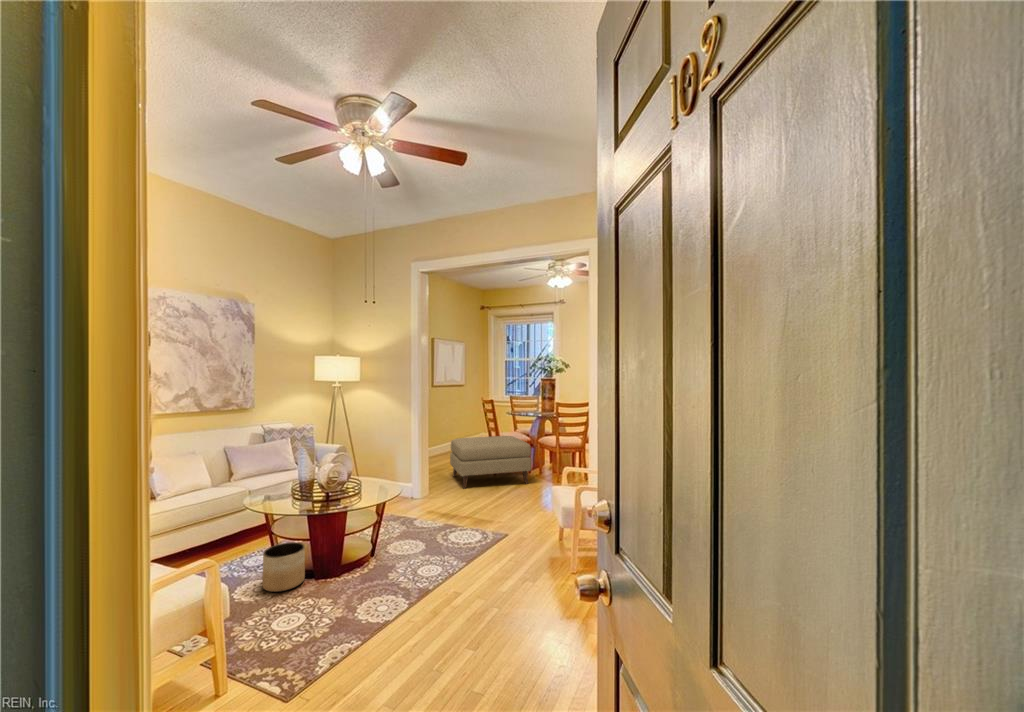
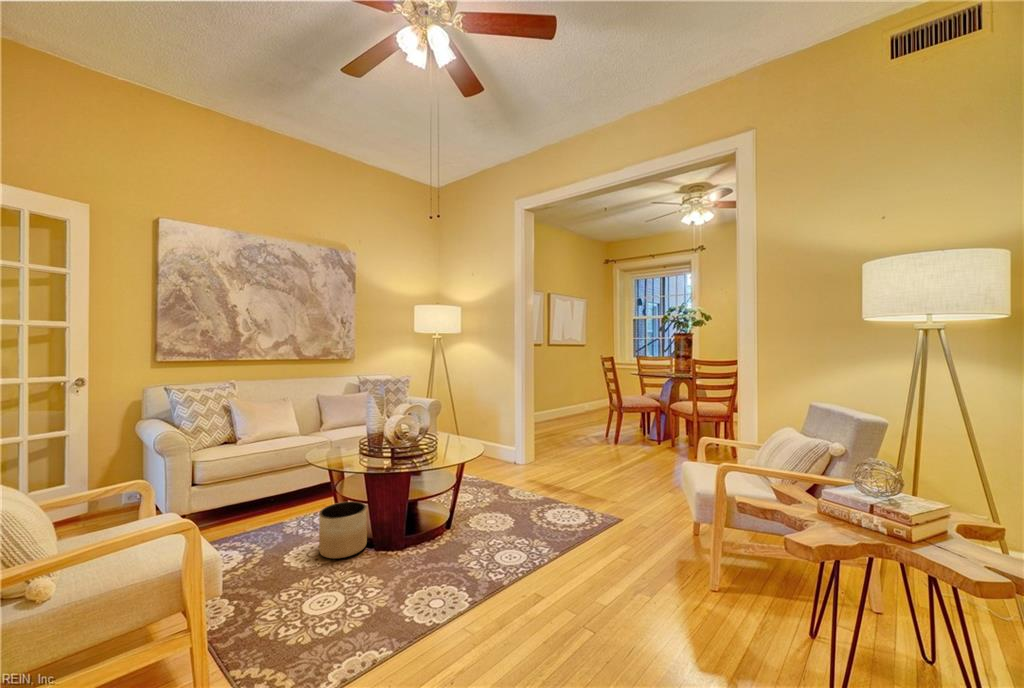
ottoman: present [450,436,531,489] -> none [563,400,659,457]

